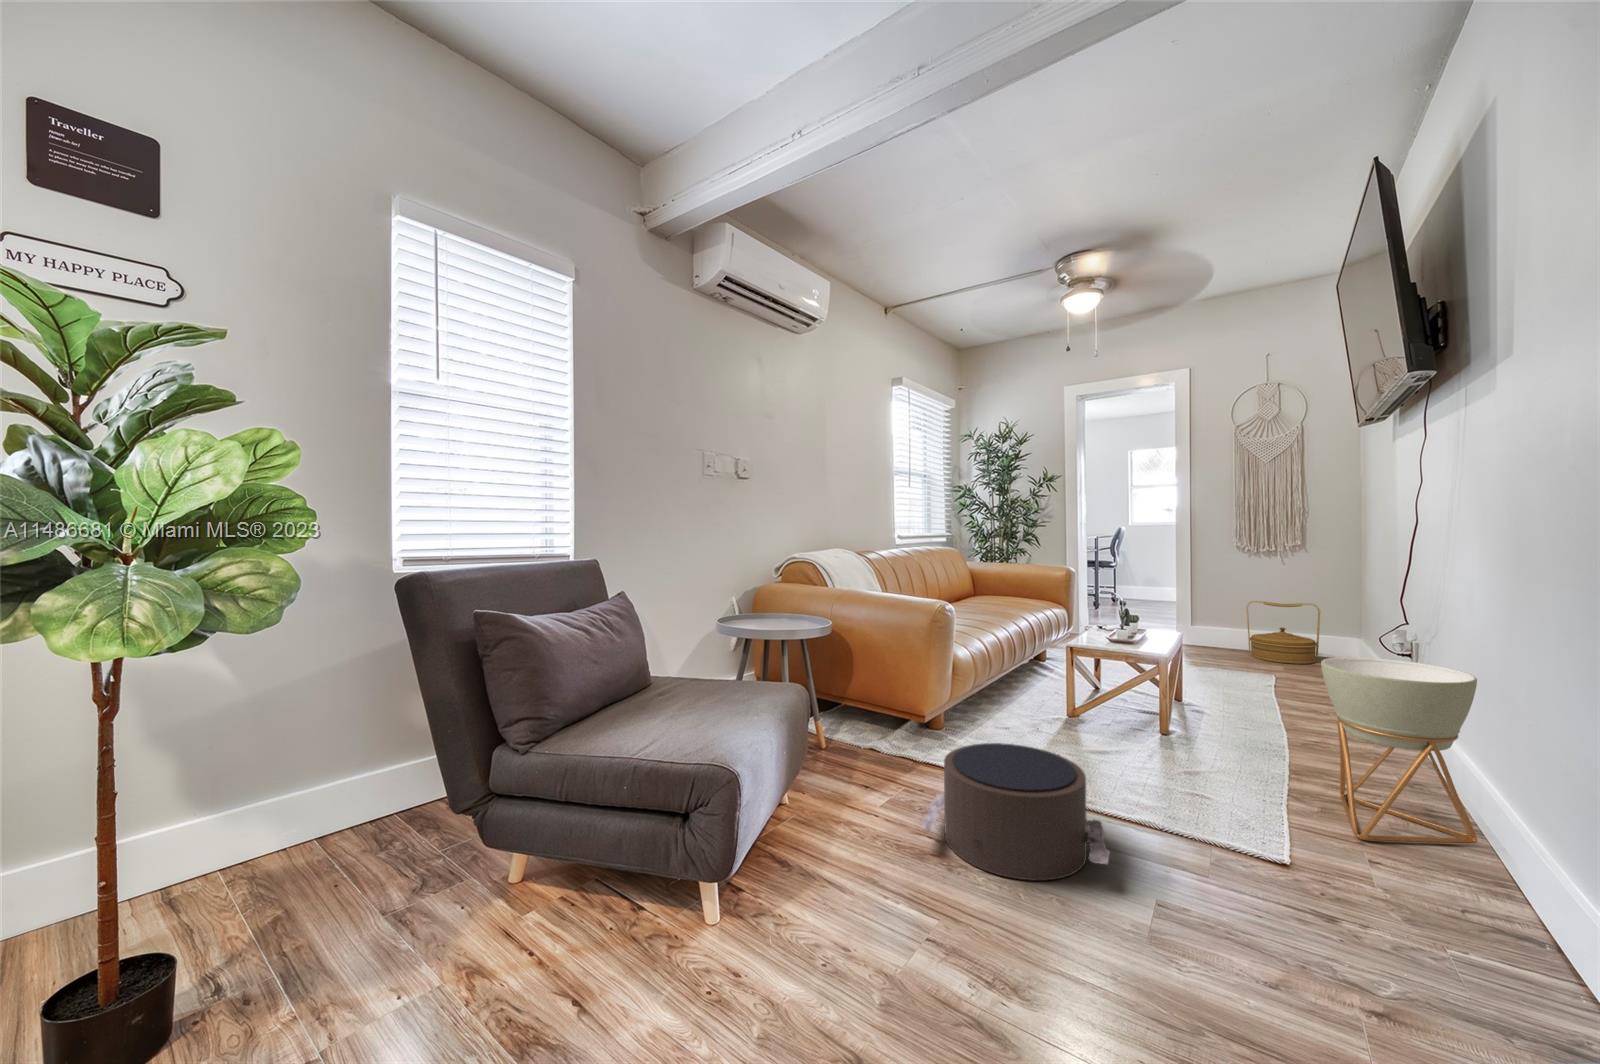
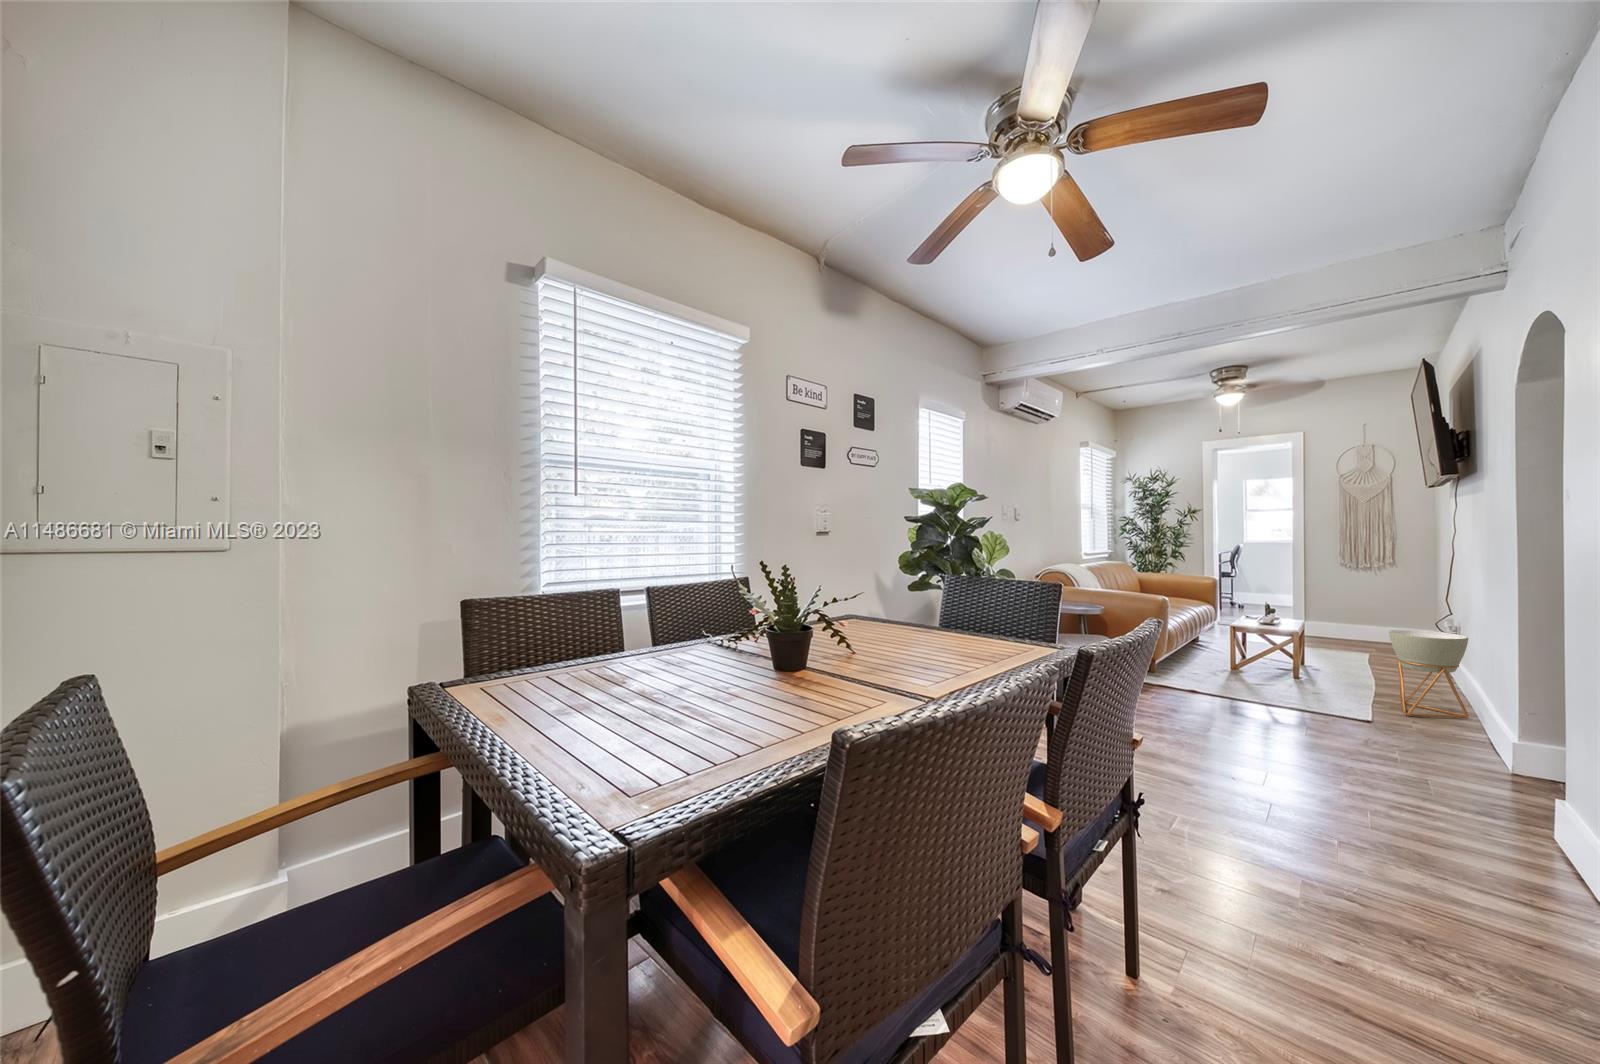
woven basket: present [1246,601,1320,664] -> none [1349,603,1405,647]
pouf: present [922,743,1110,880] -> none [1181,668,1281,721]

